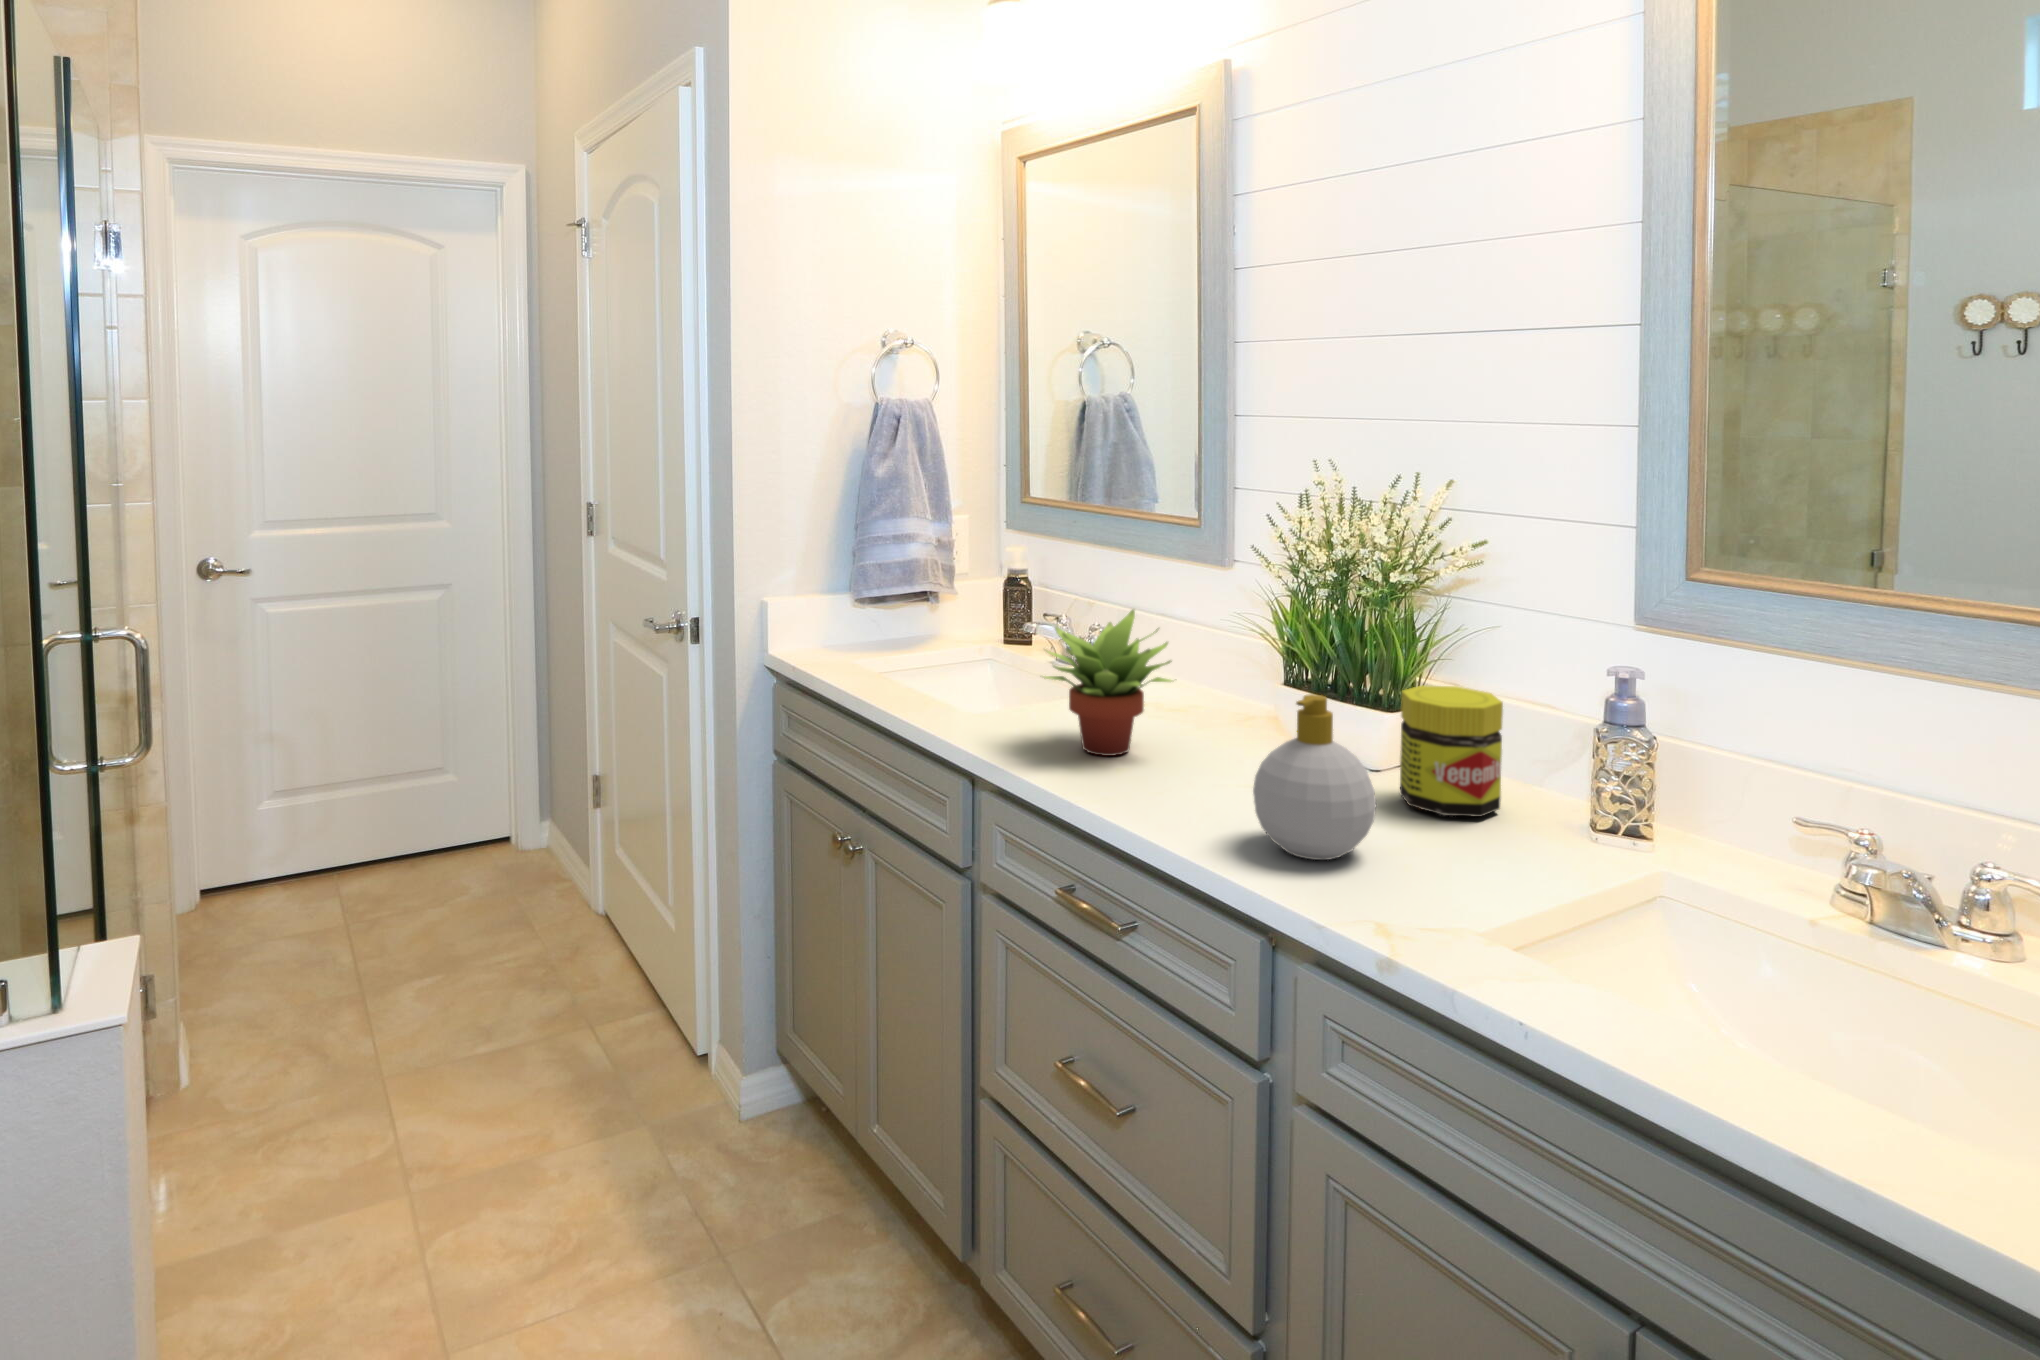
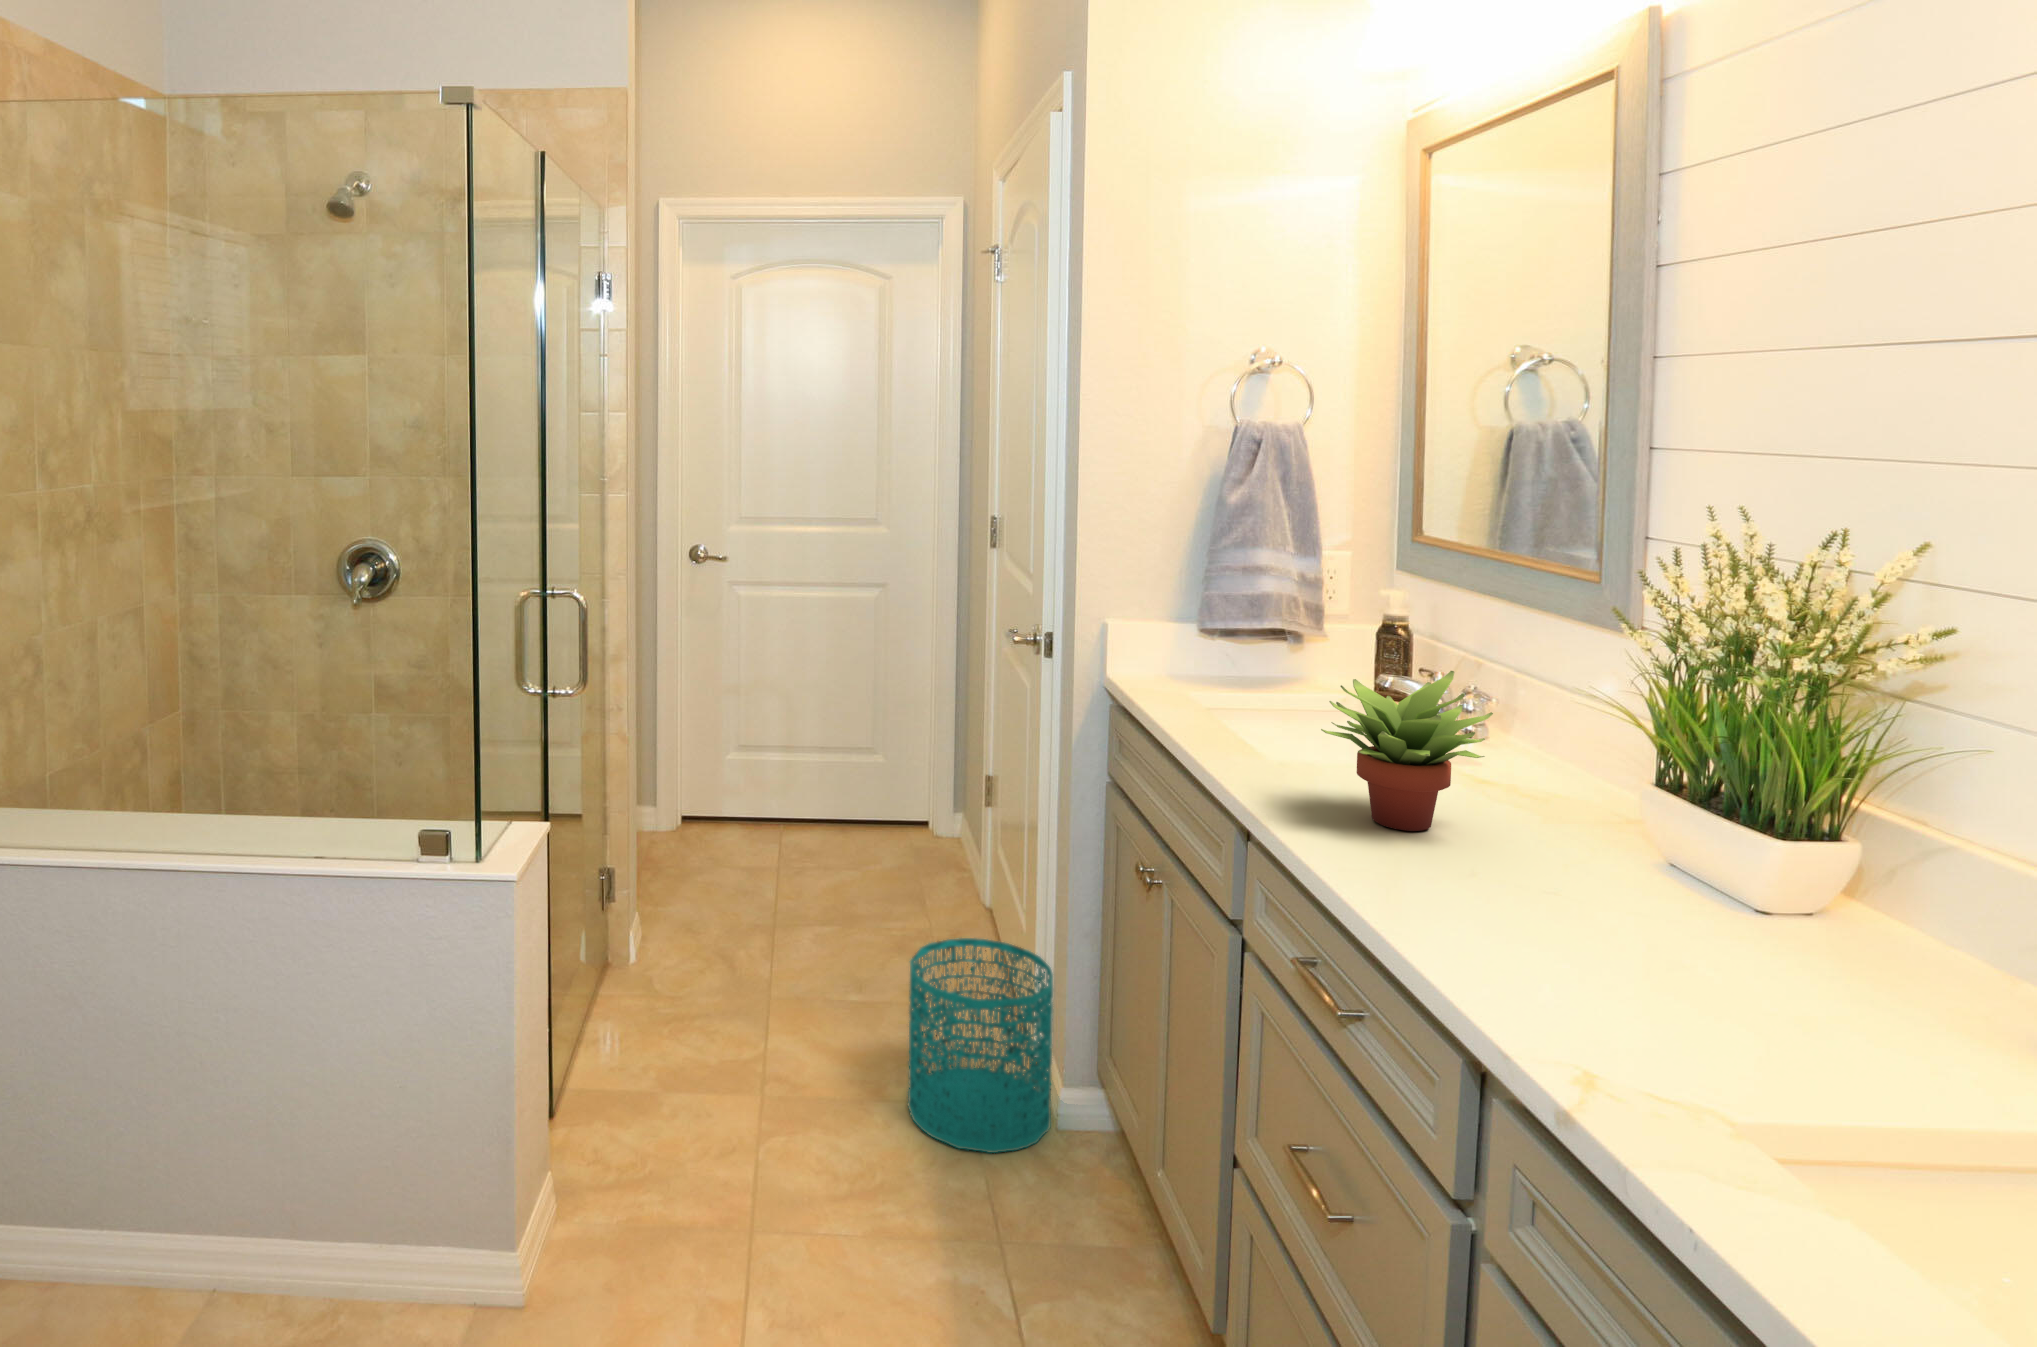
jar: present [1400,685,1503,817] -> none [1763,809,1924,990]
soap bottle: present [1253,694,1376,860] -> none [1487,788,1656,985]
wastebasket: none [569,945,724,1178] -> present [908,938,1053,1153]

